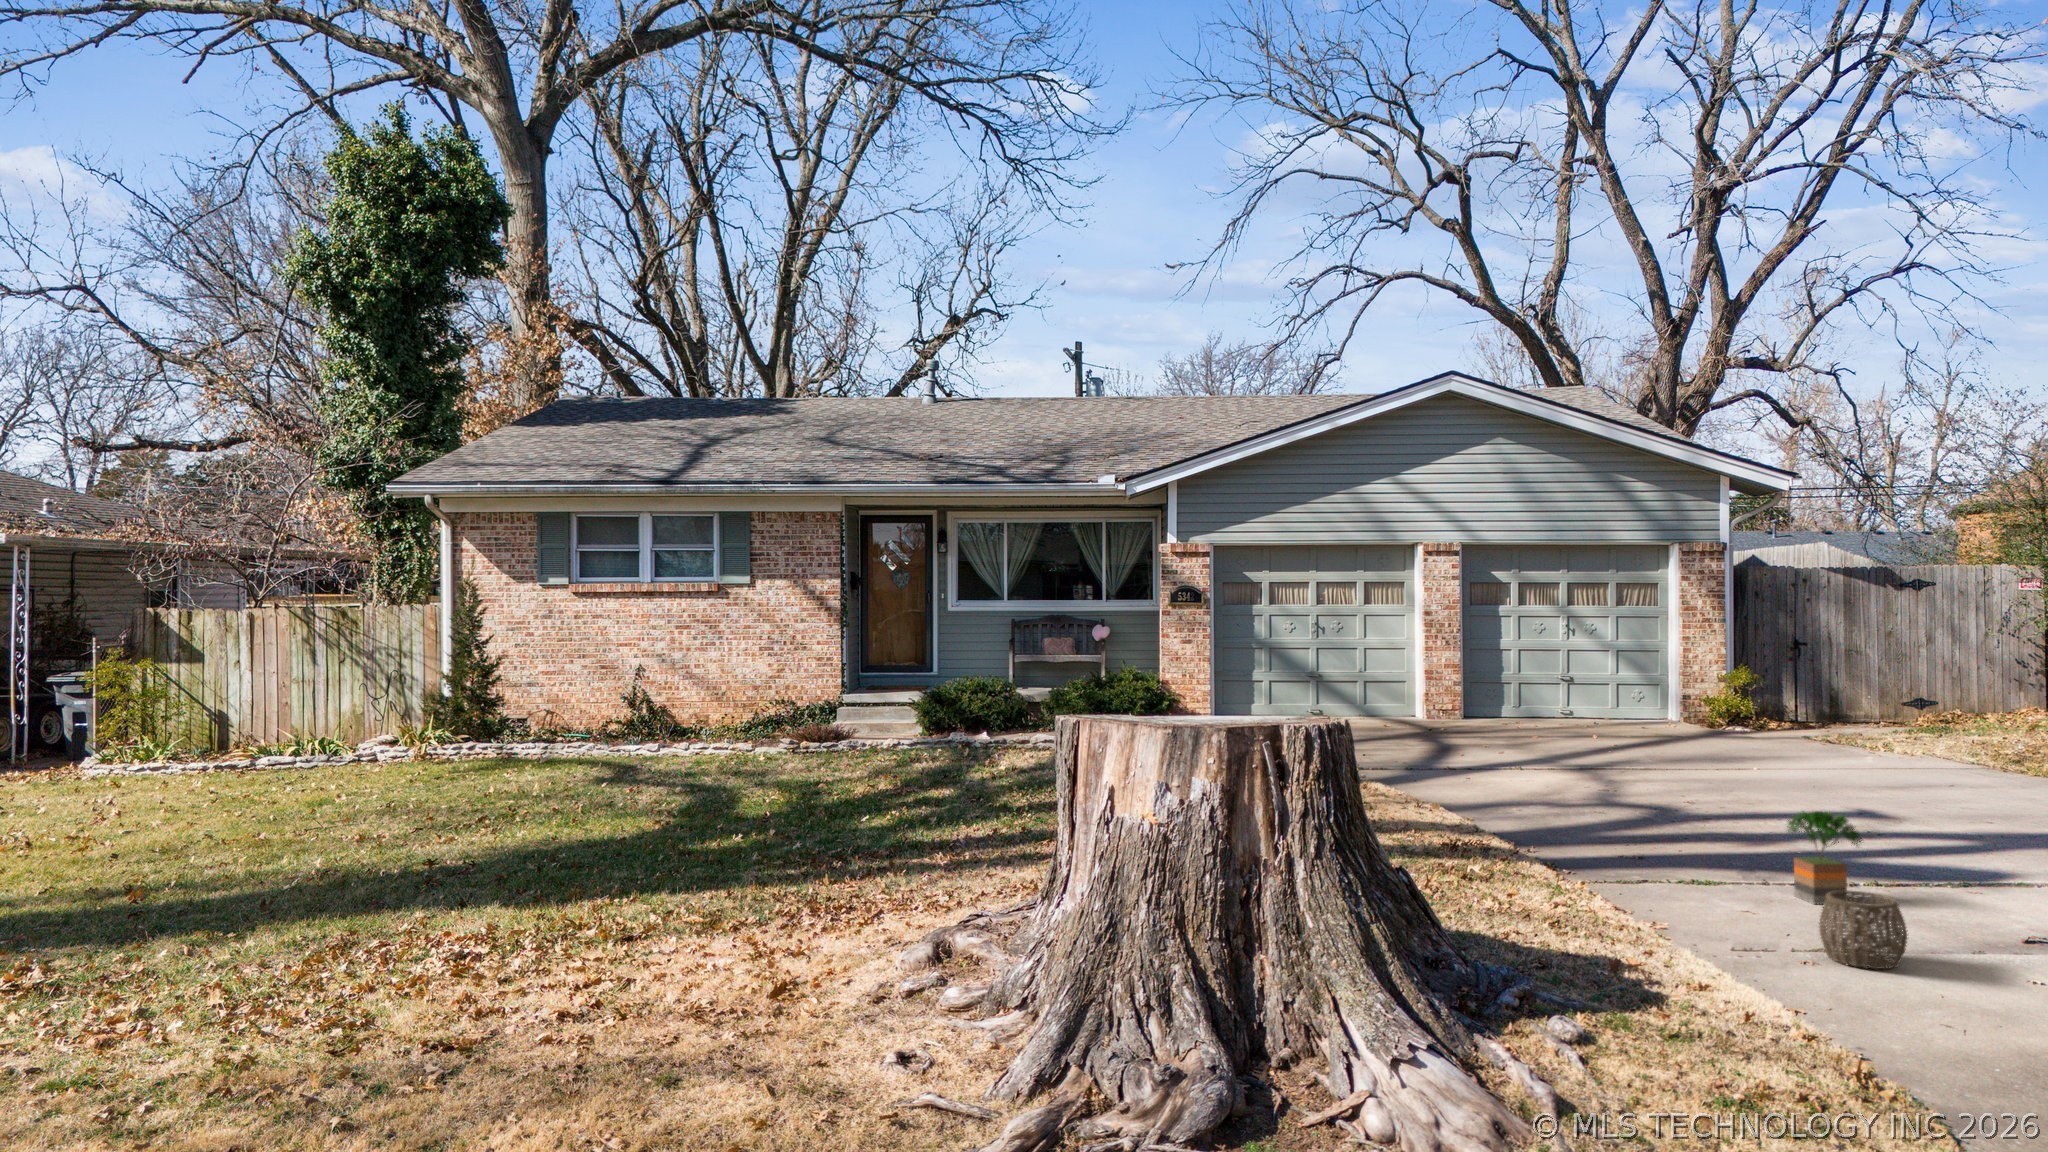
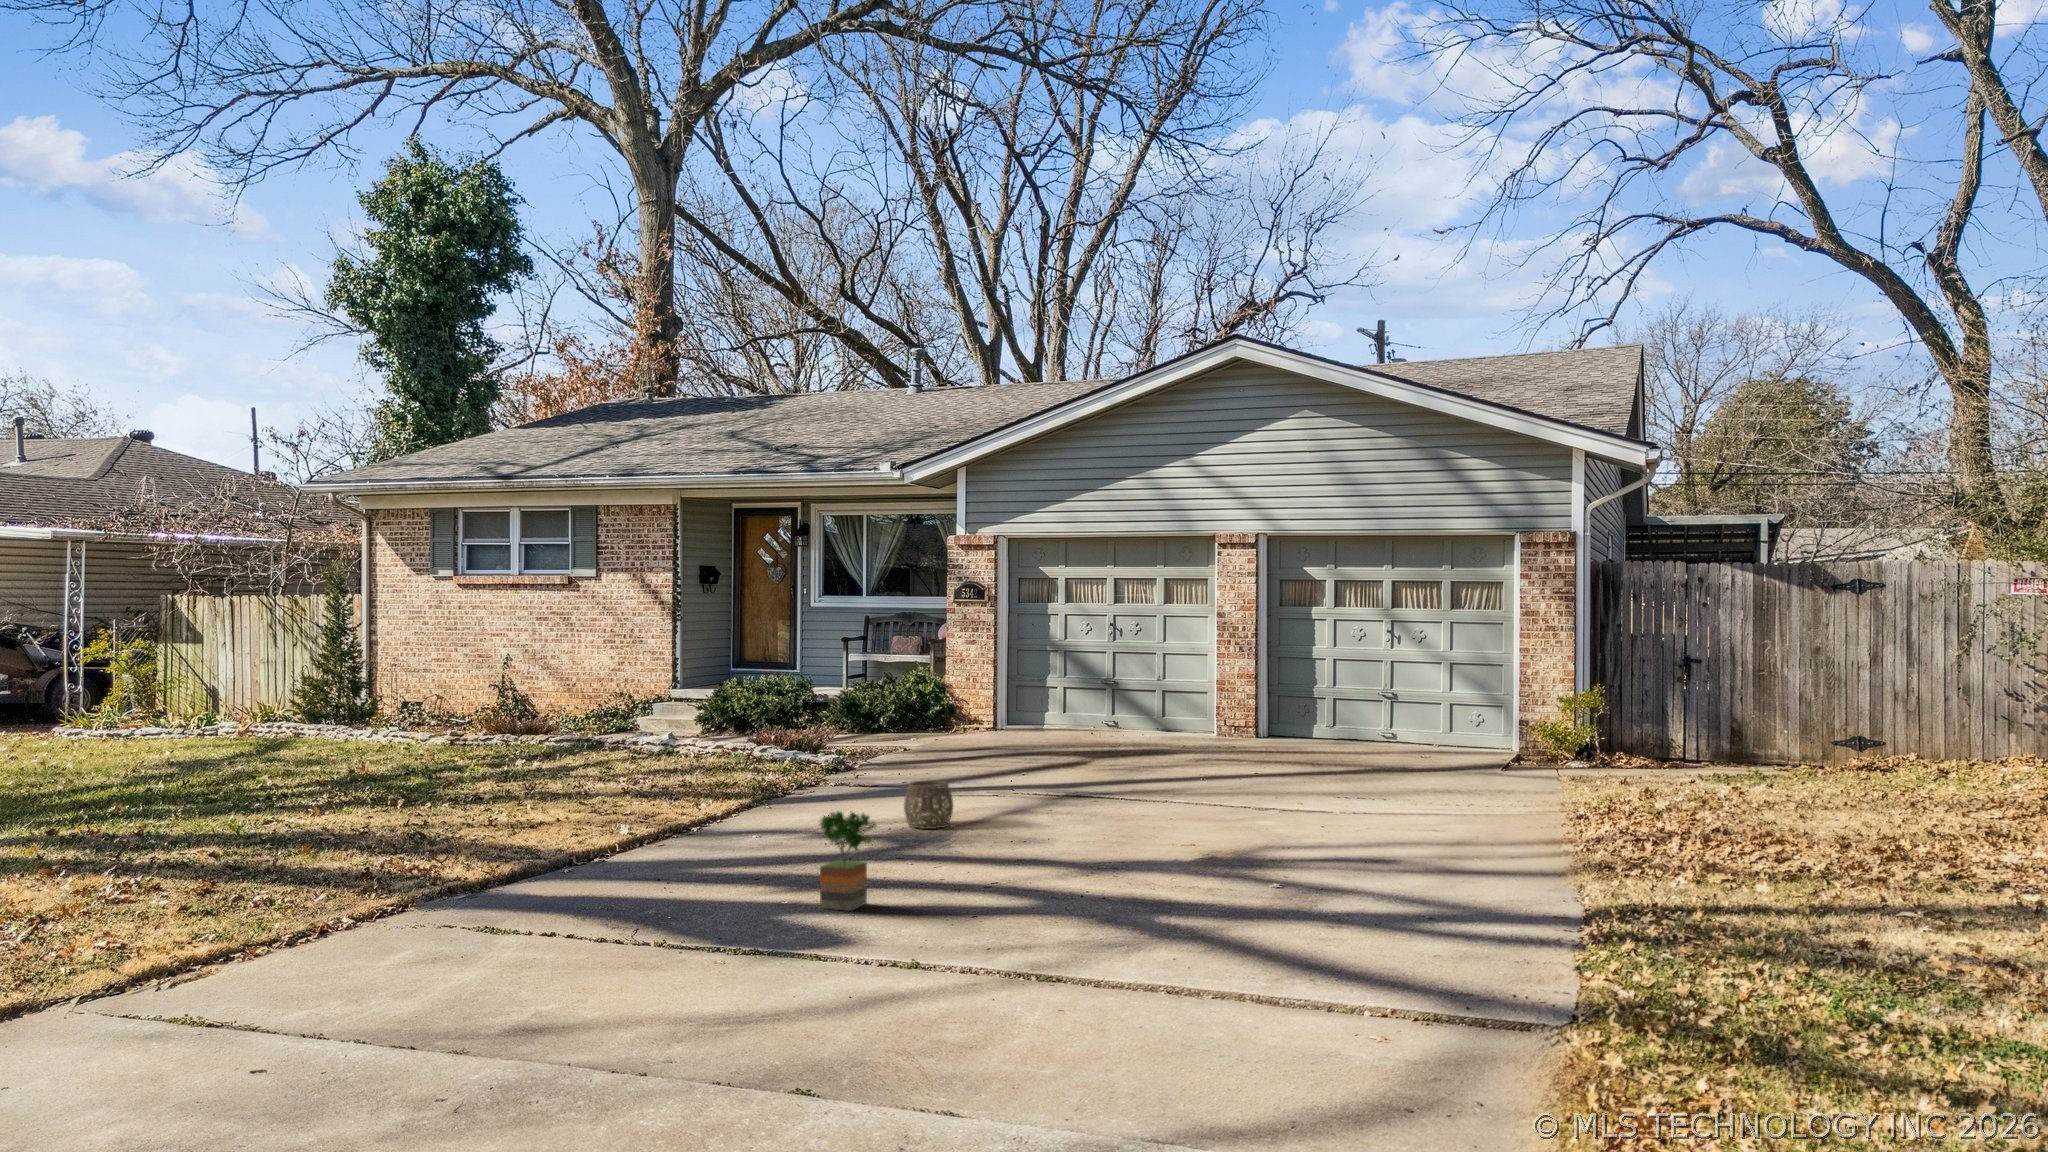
woven basket: present [1819,890,1907,969] -> present [904,781,954,829]

